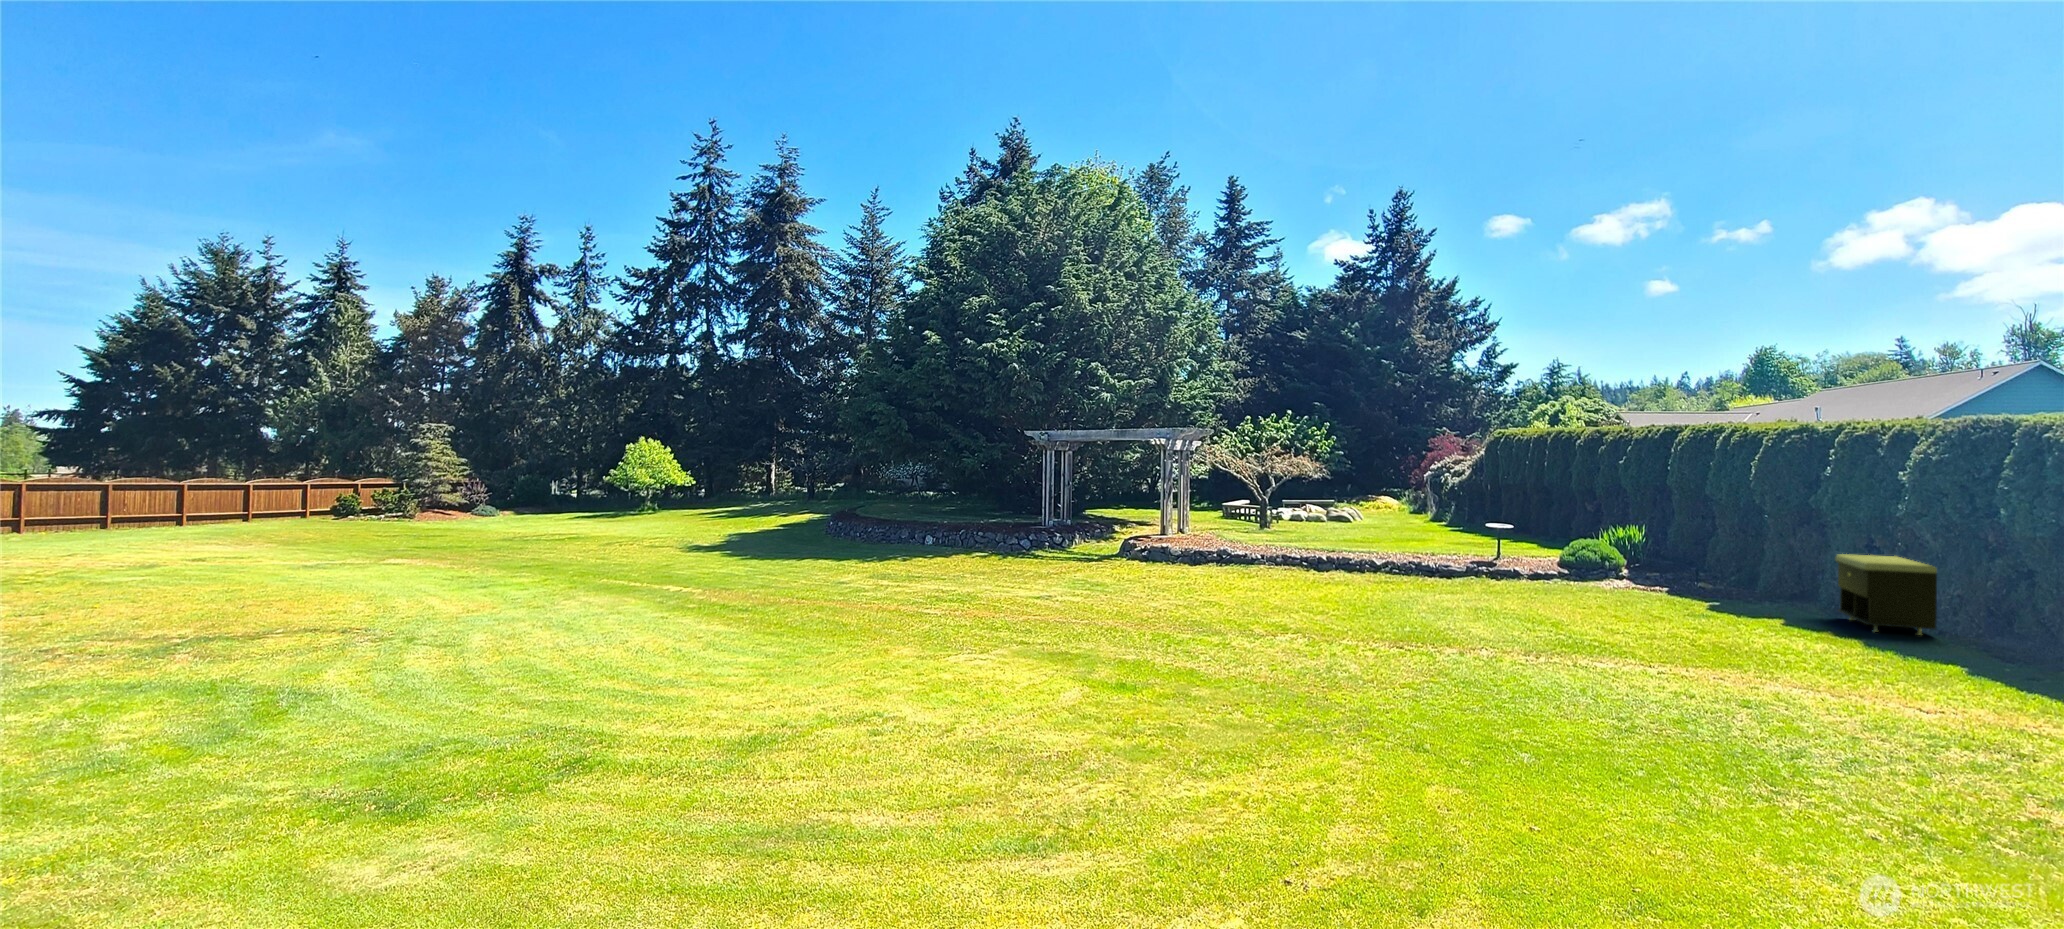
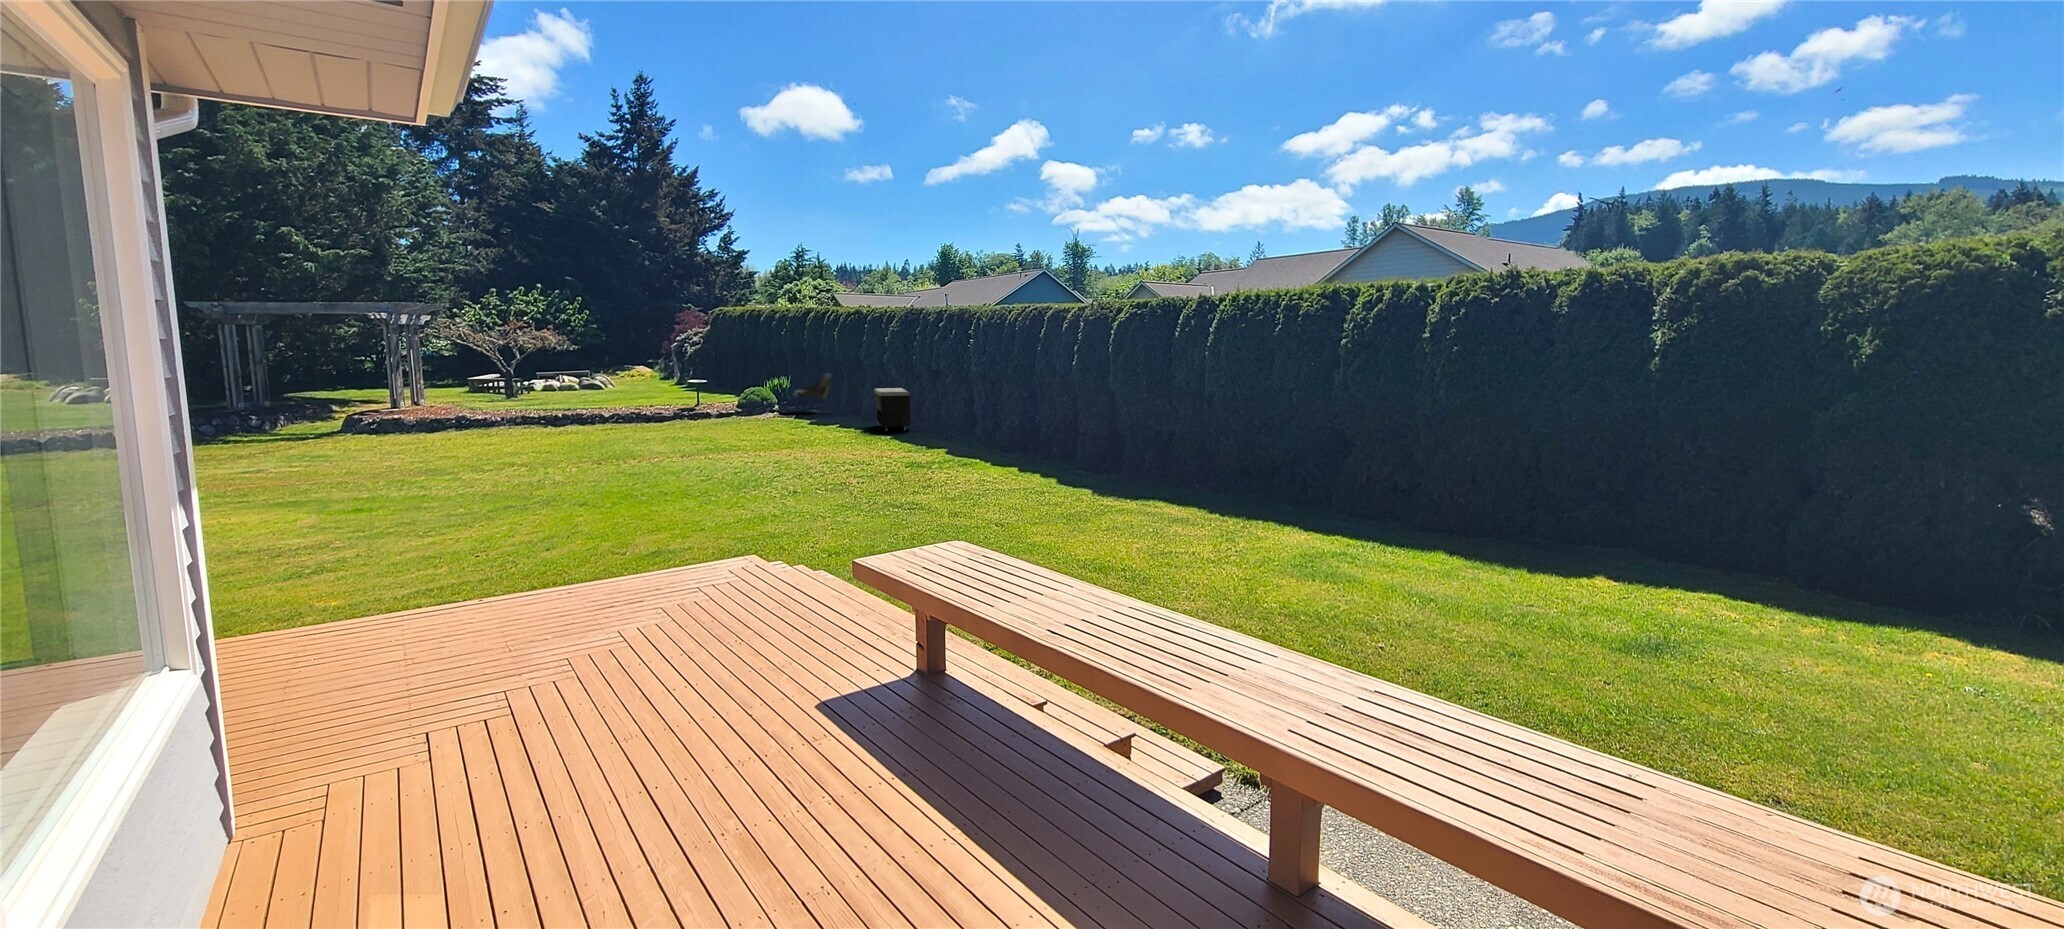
lounge chair: none [1644,522,1718,586] -> present [793,374,831,413]

